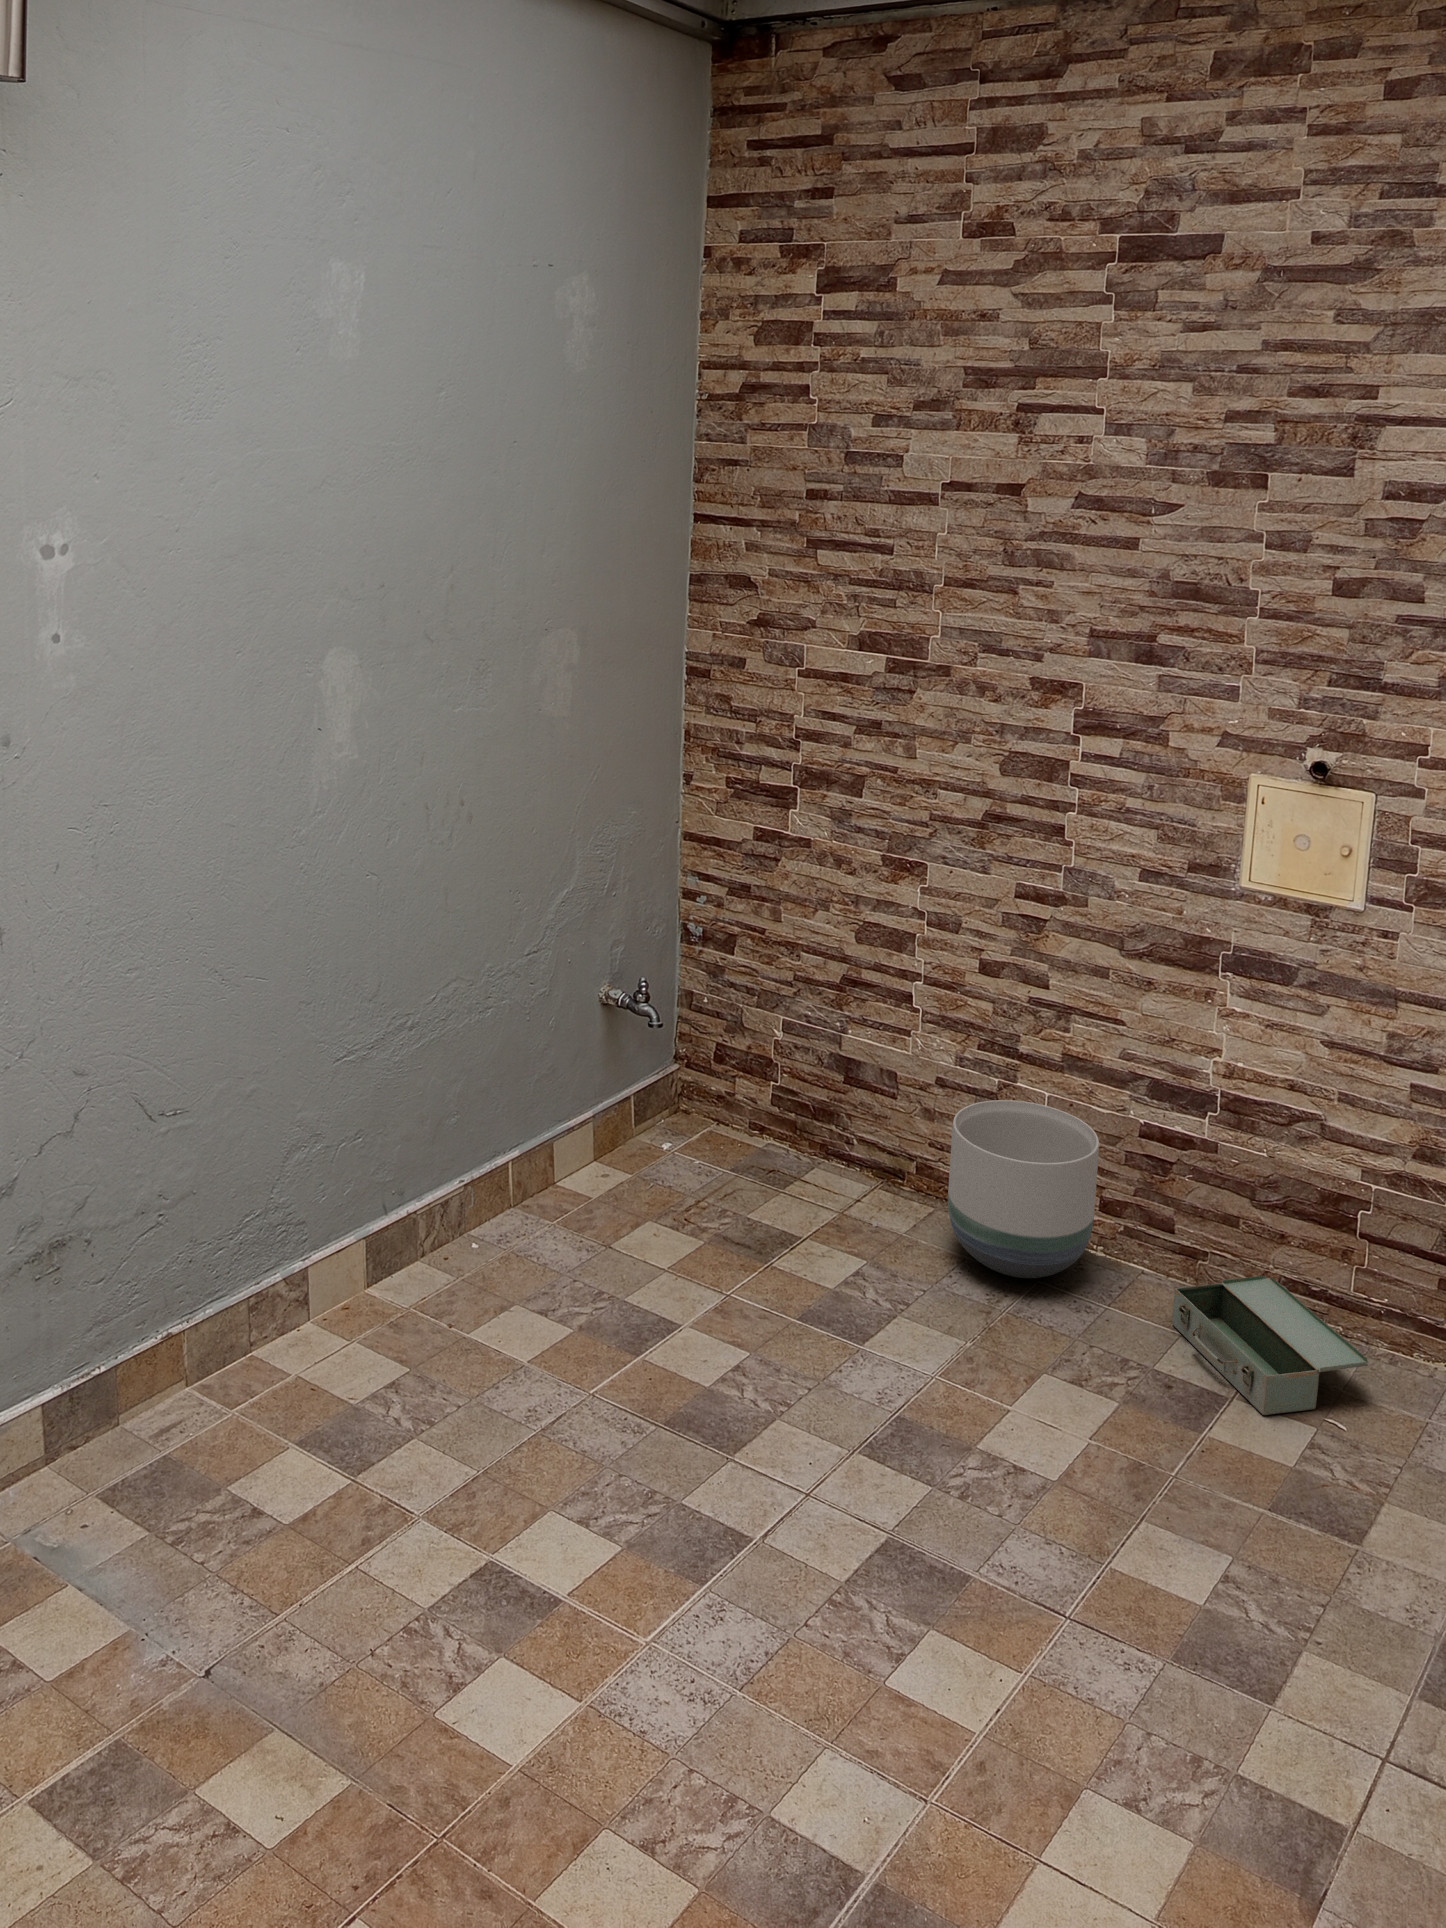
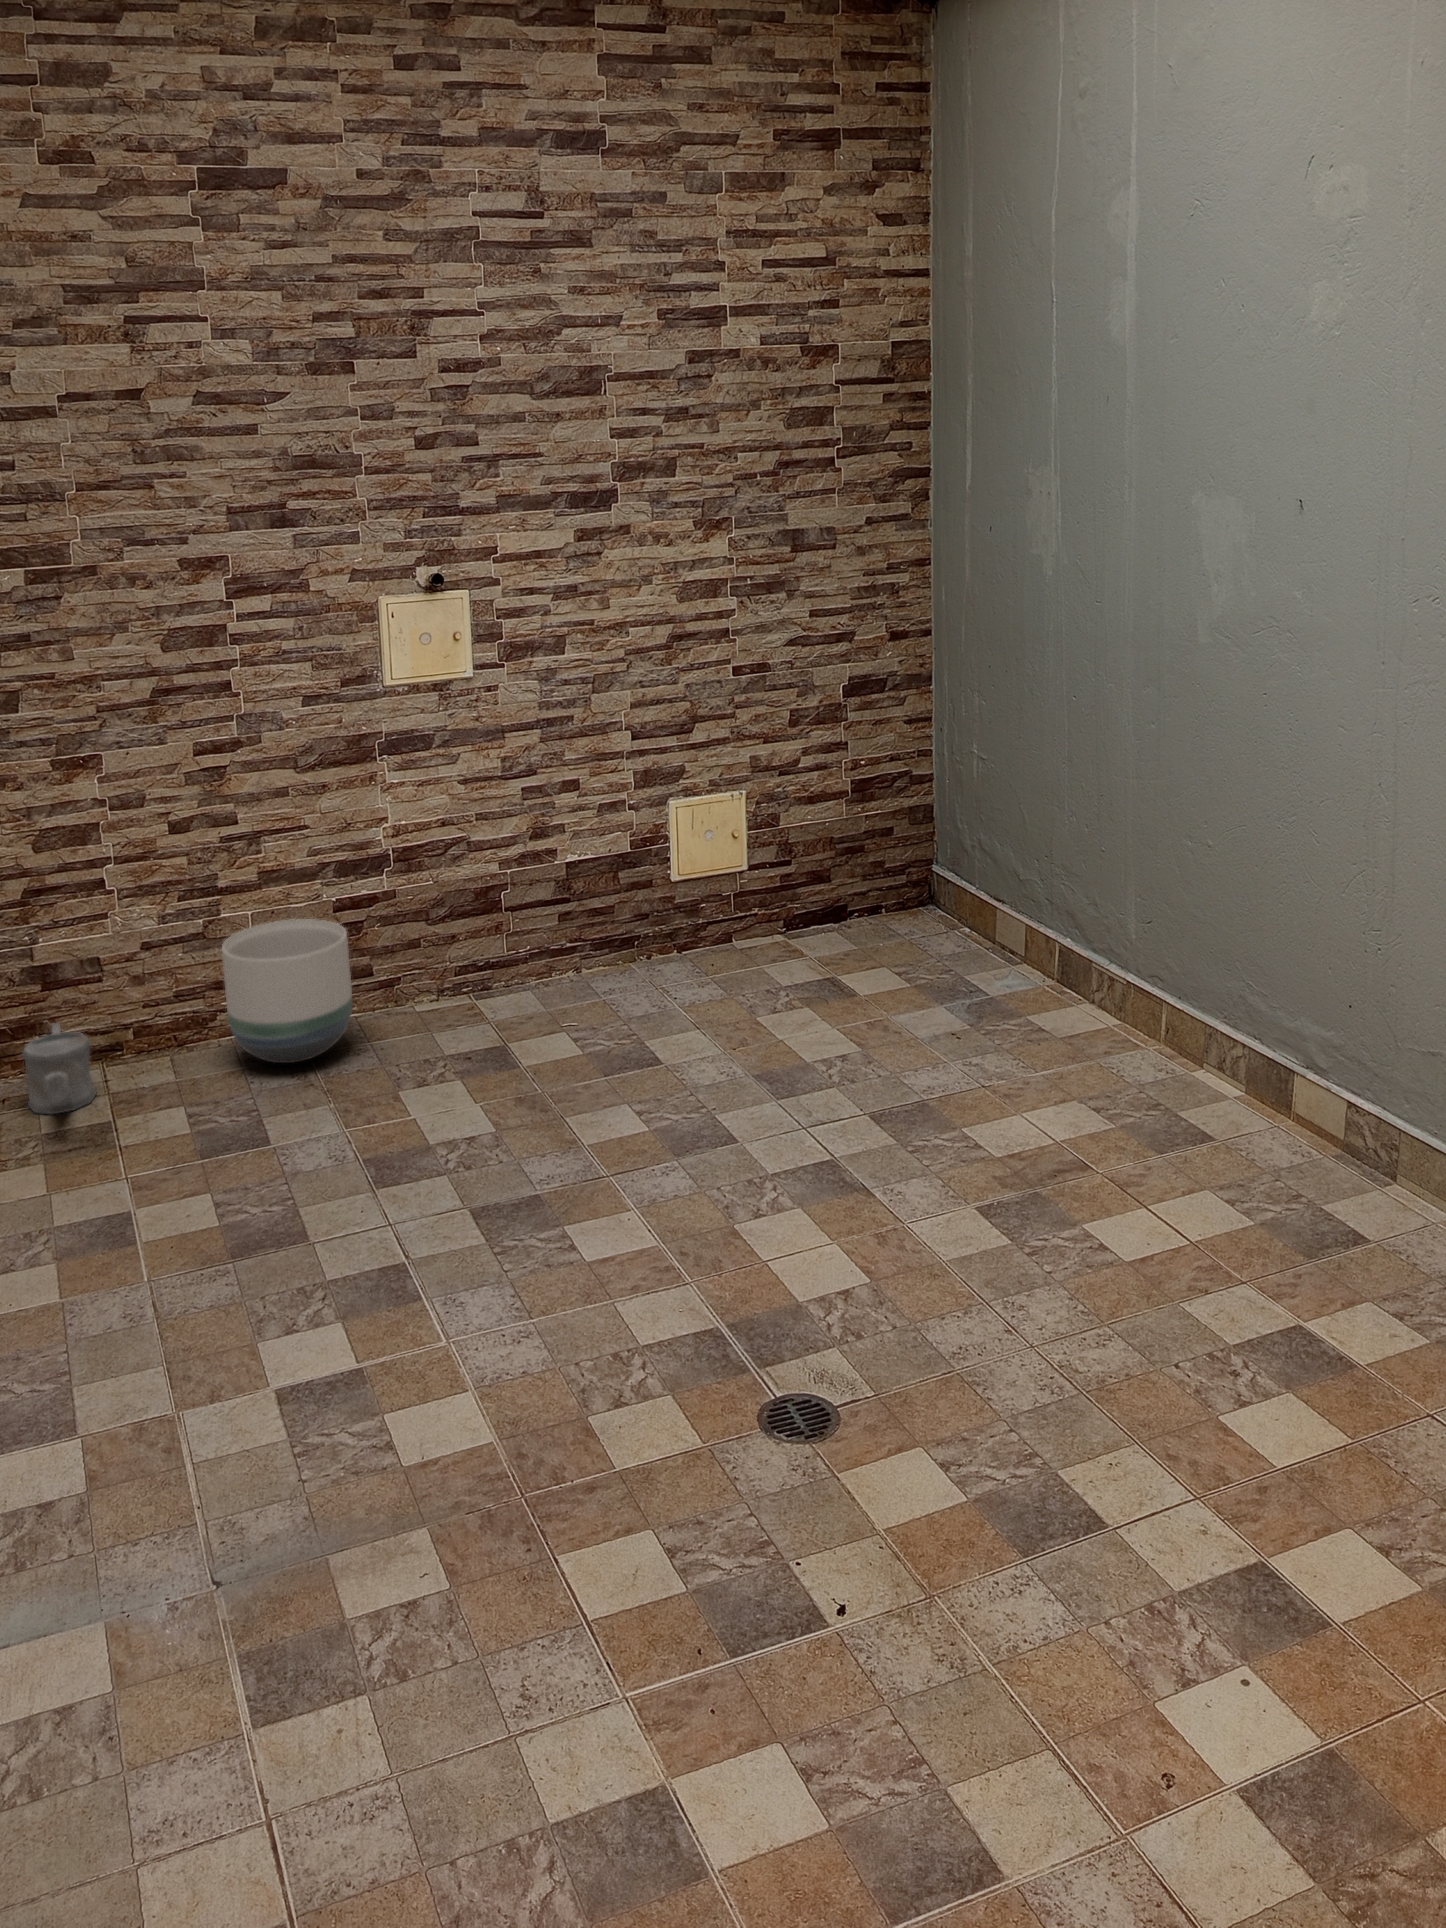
watering can: none [733,1106,838,1198] -> present [22,1023,96,1114]
toolbox: present [1172,1275,1369,1415] -> none [427,969,564,1038]

